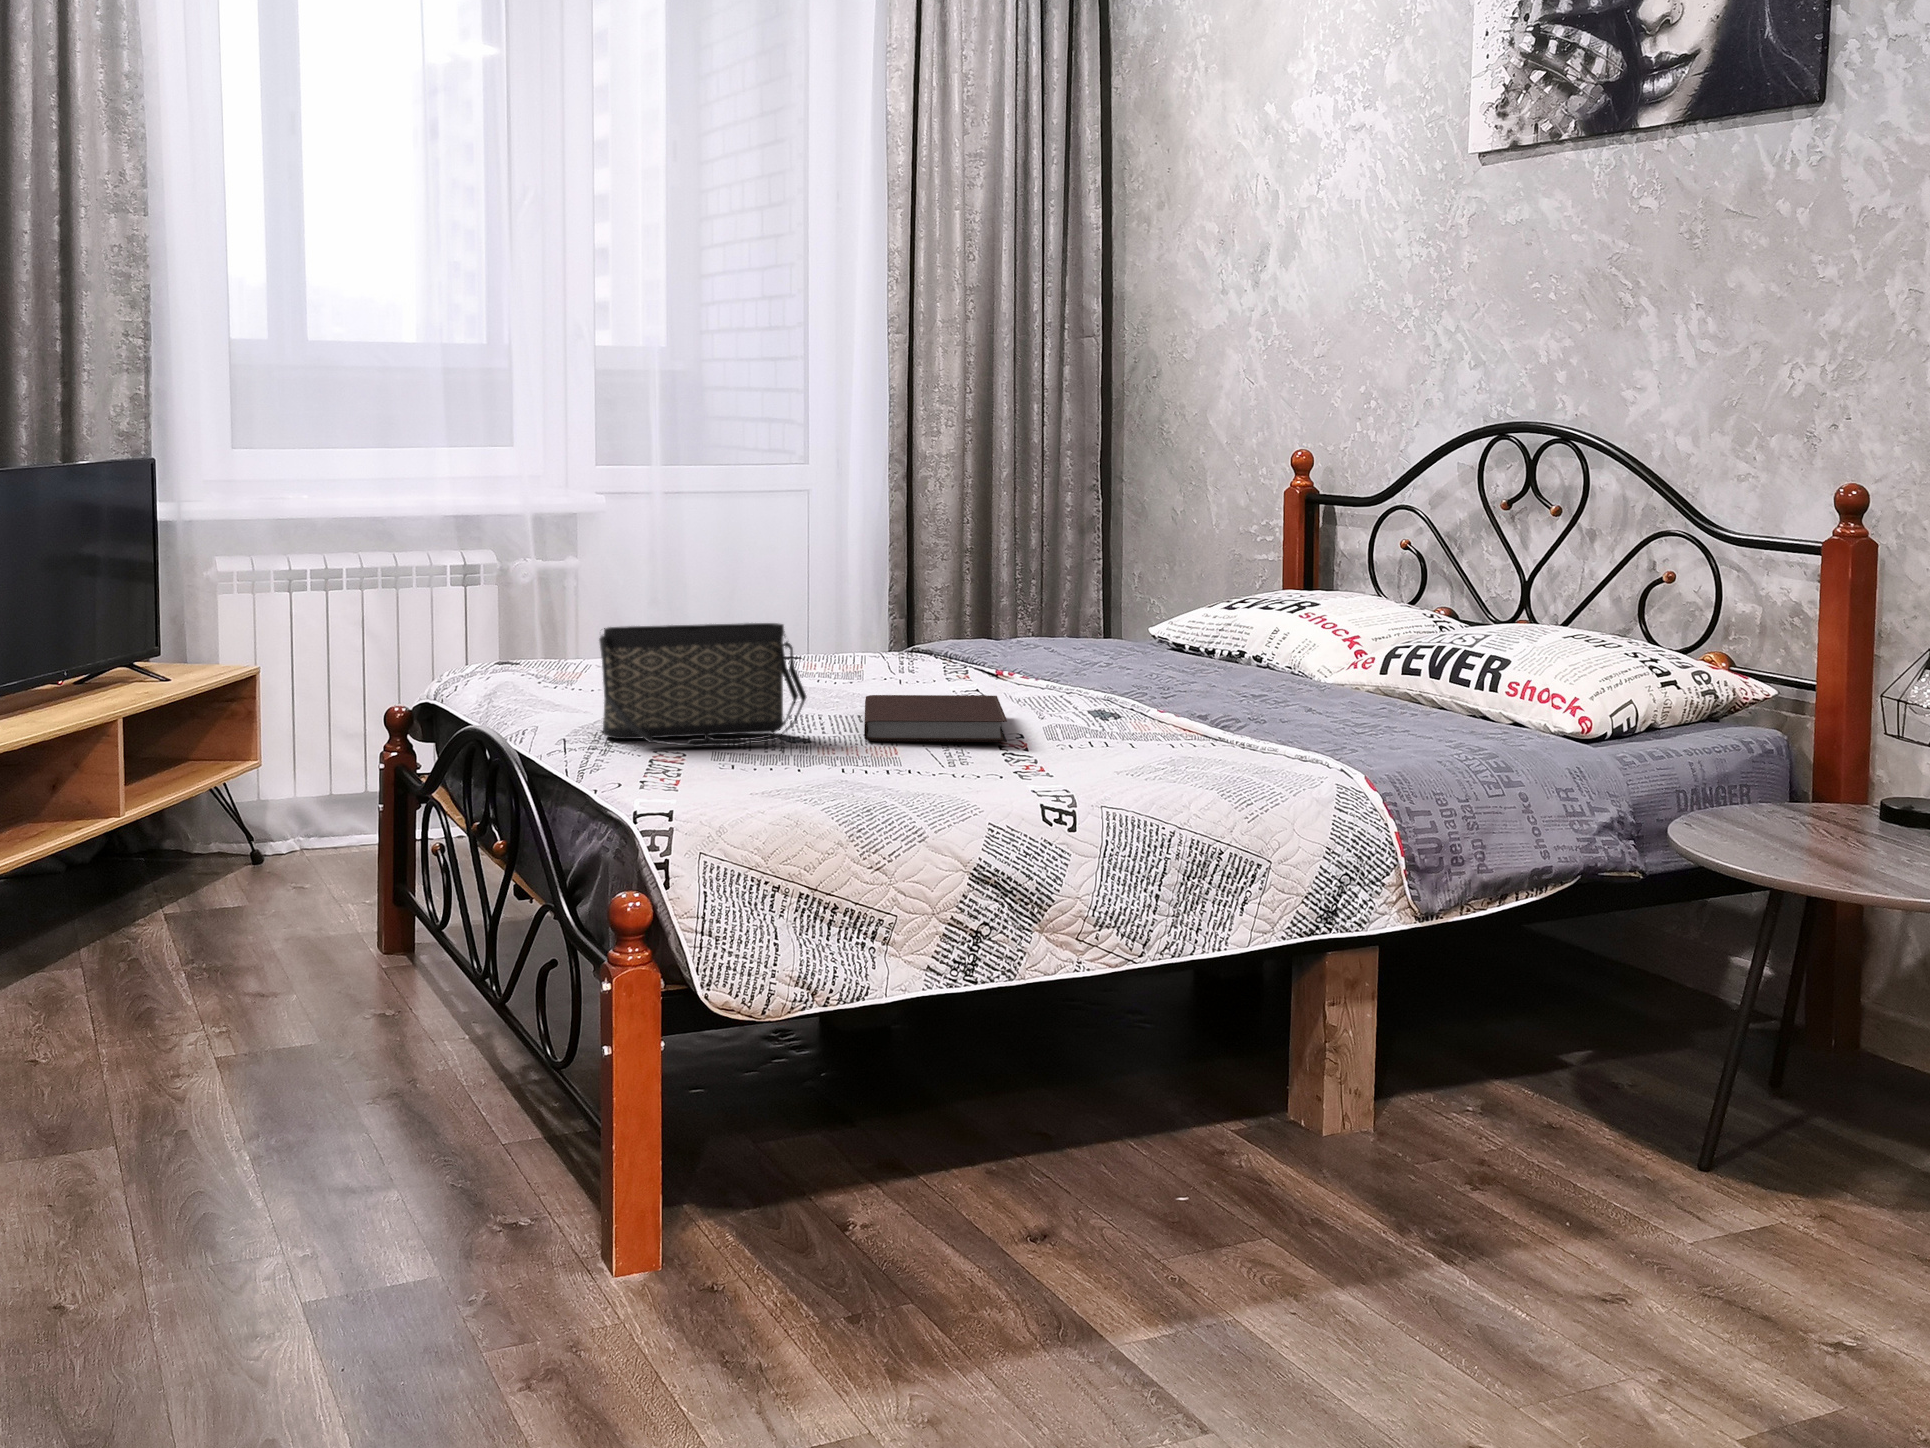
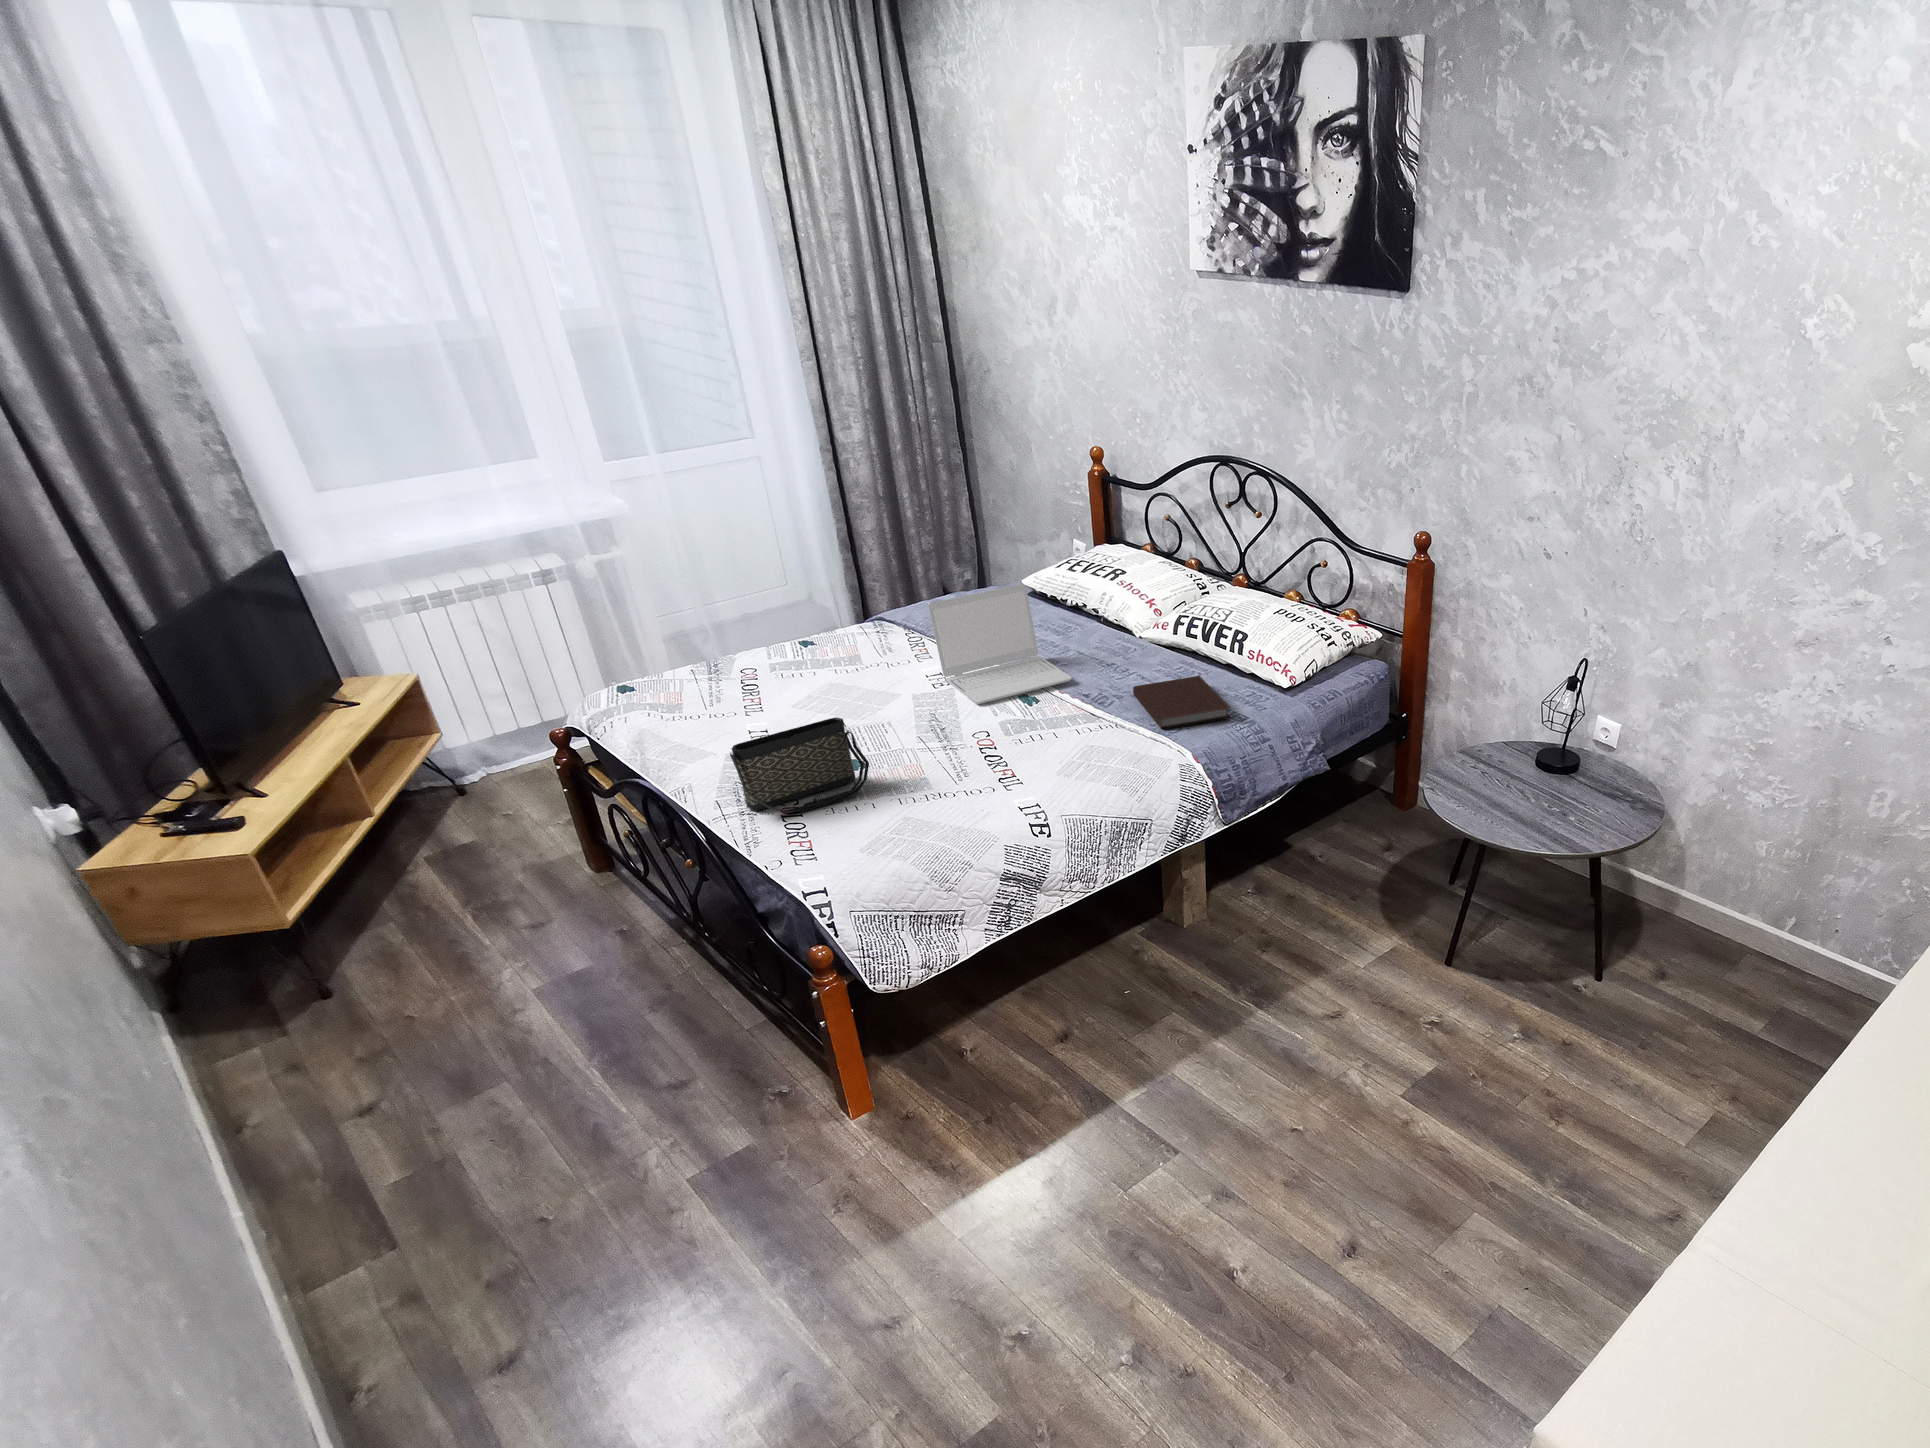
laptop: none [971,551,1185,701] -> present [928,584,1072,704]
notebook: present [864,695,1007,742] -> present [1133,676,1230,729]

